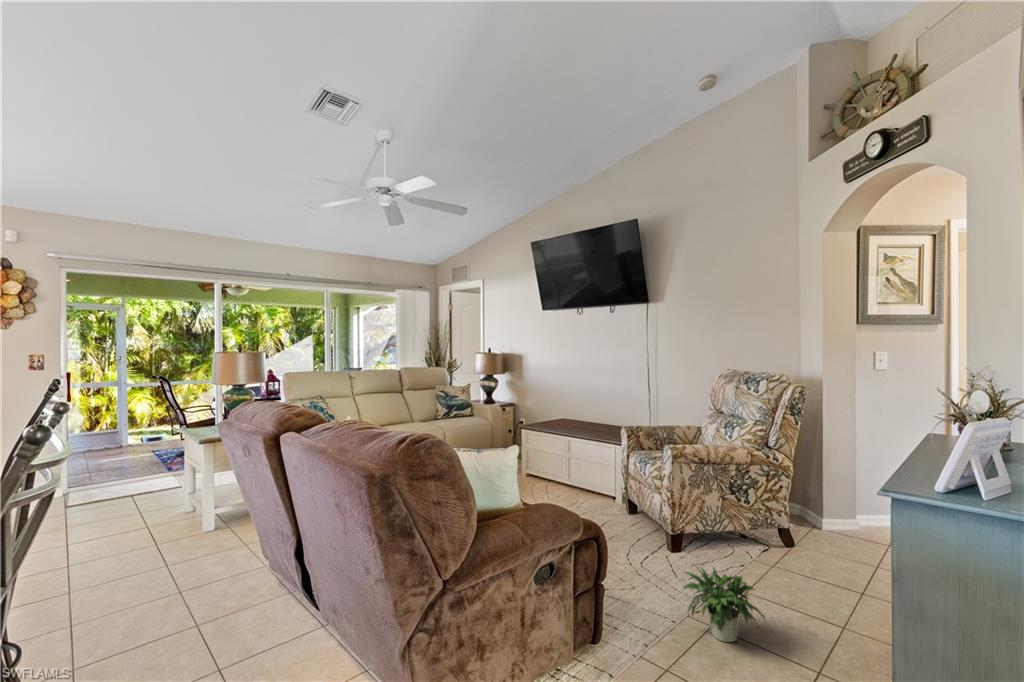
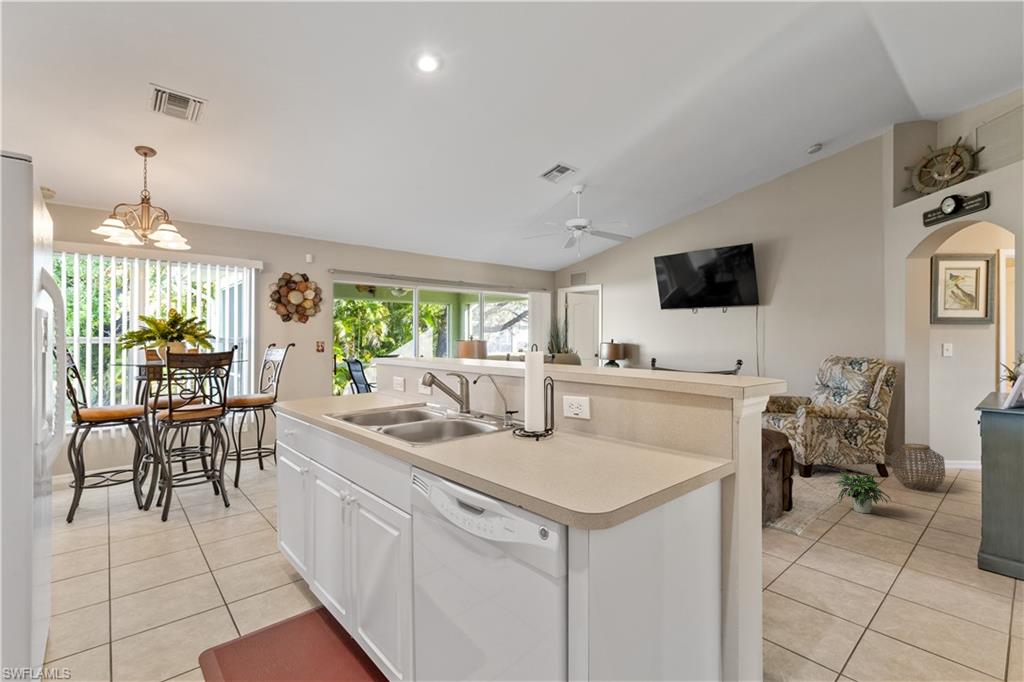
woven basket: none [792,504,868,581] -> present [891,444,945,491]

